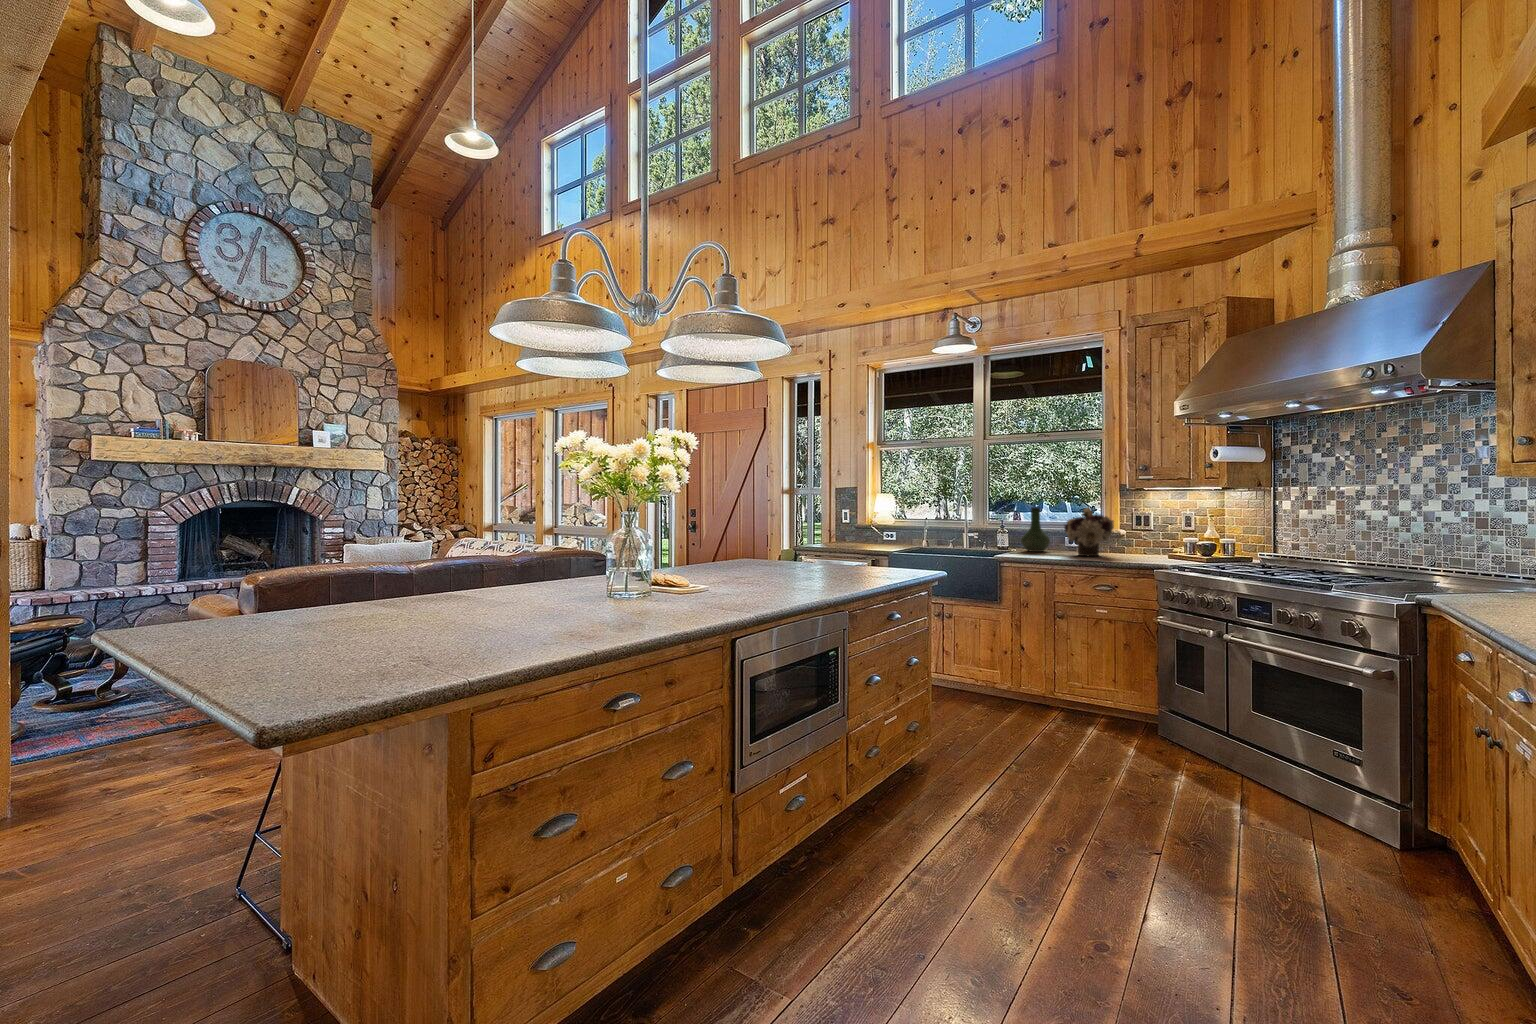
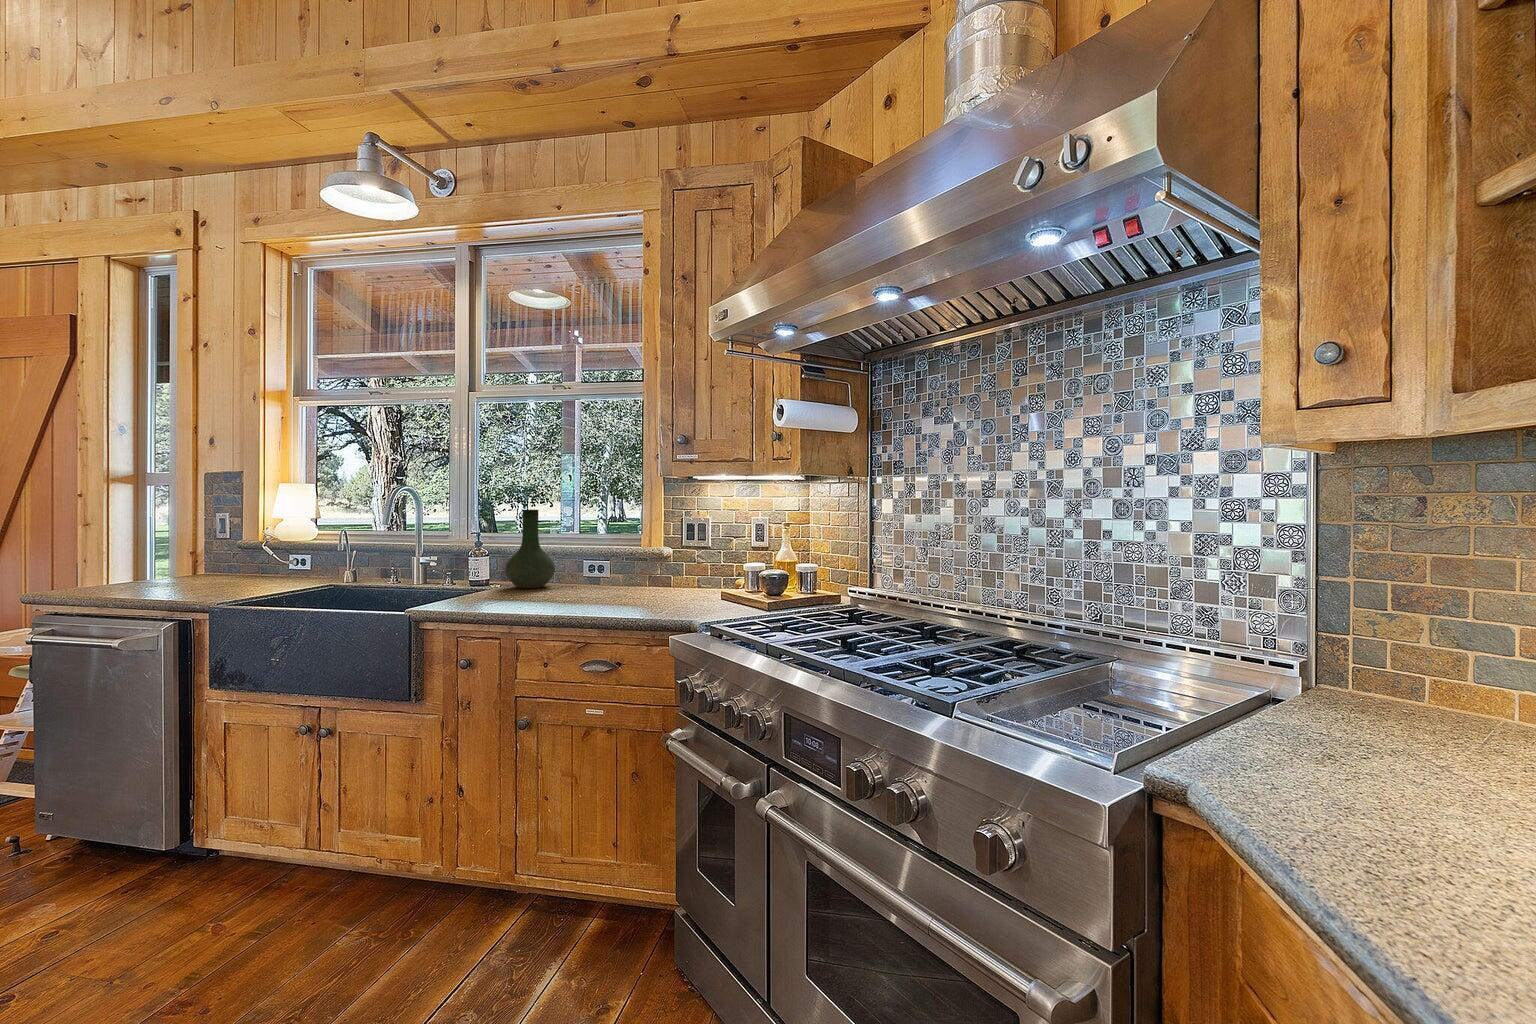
flower arrangement: present [1064,508,1114,556] -> none [564,509,642,598]

